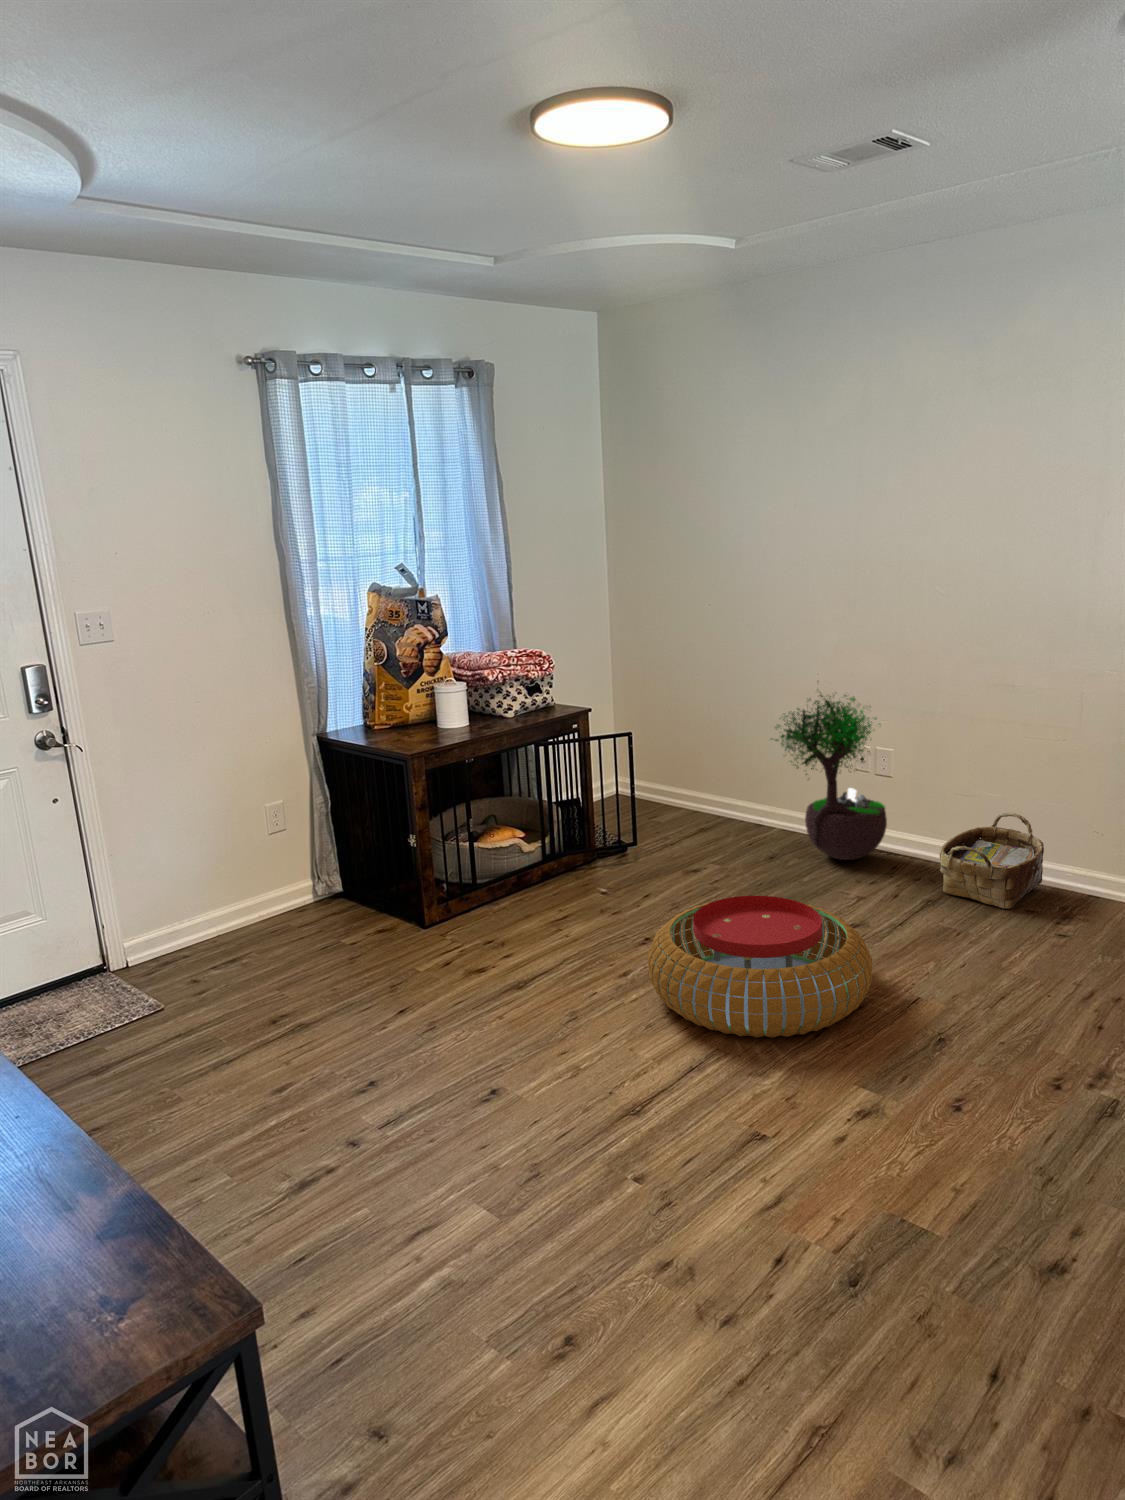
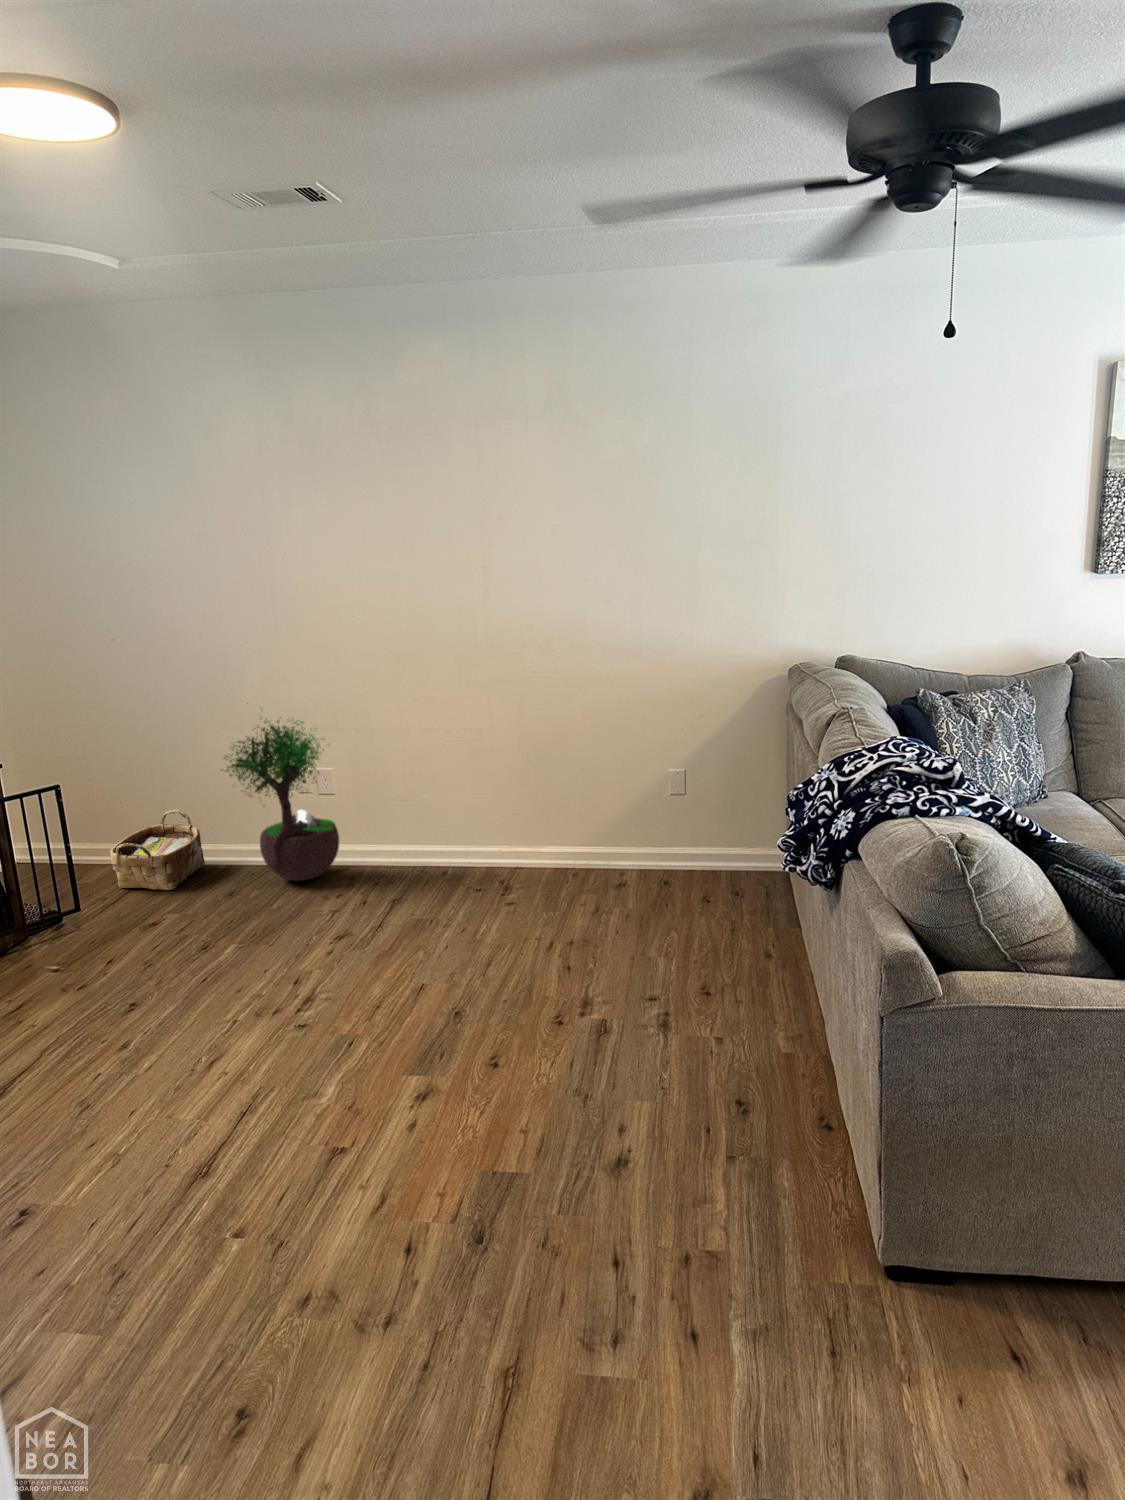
woven basket: present [940,813,1044,909] -> present [110,810,205,890]
pouf: present [647,896,872,1038] -> none [154,923,387,1070]

